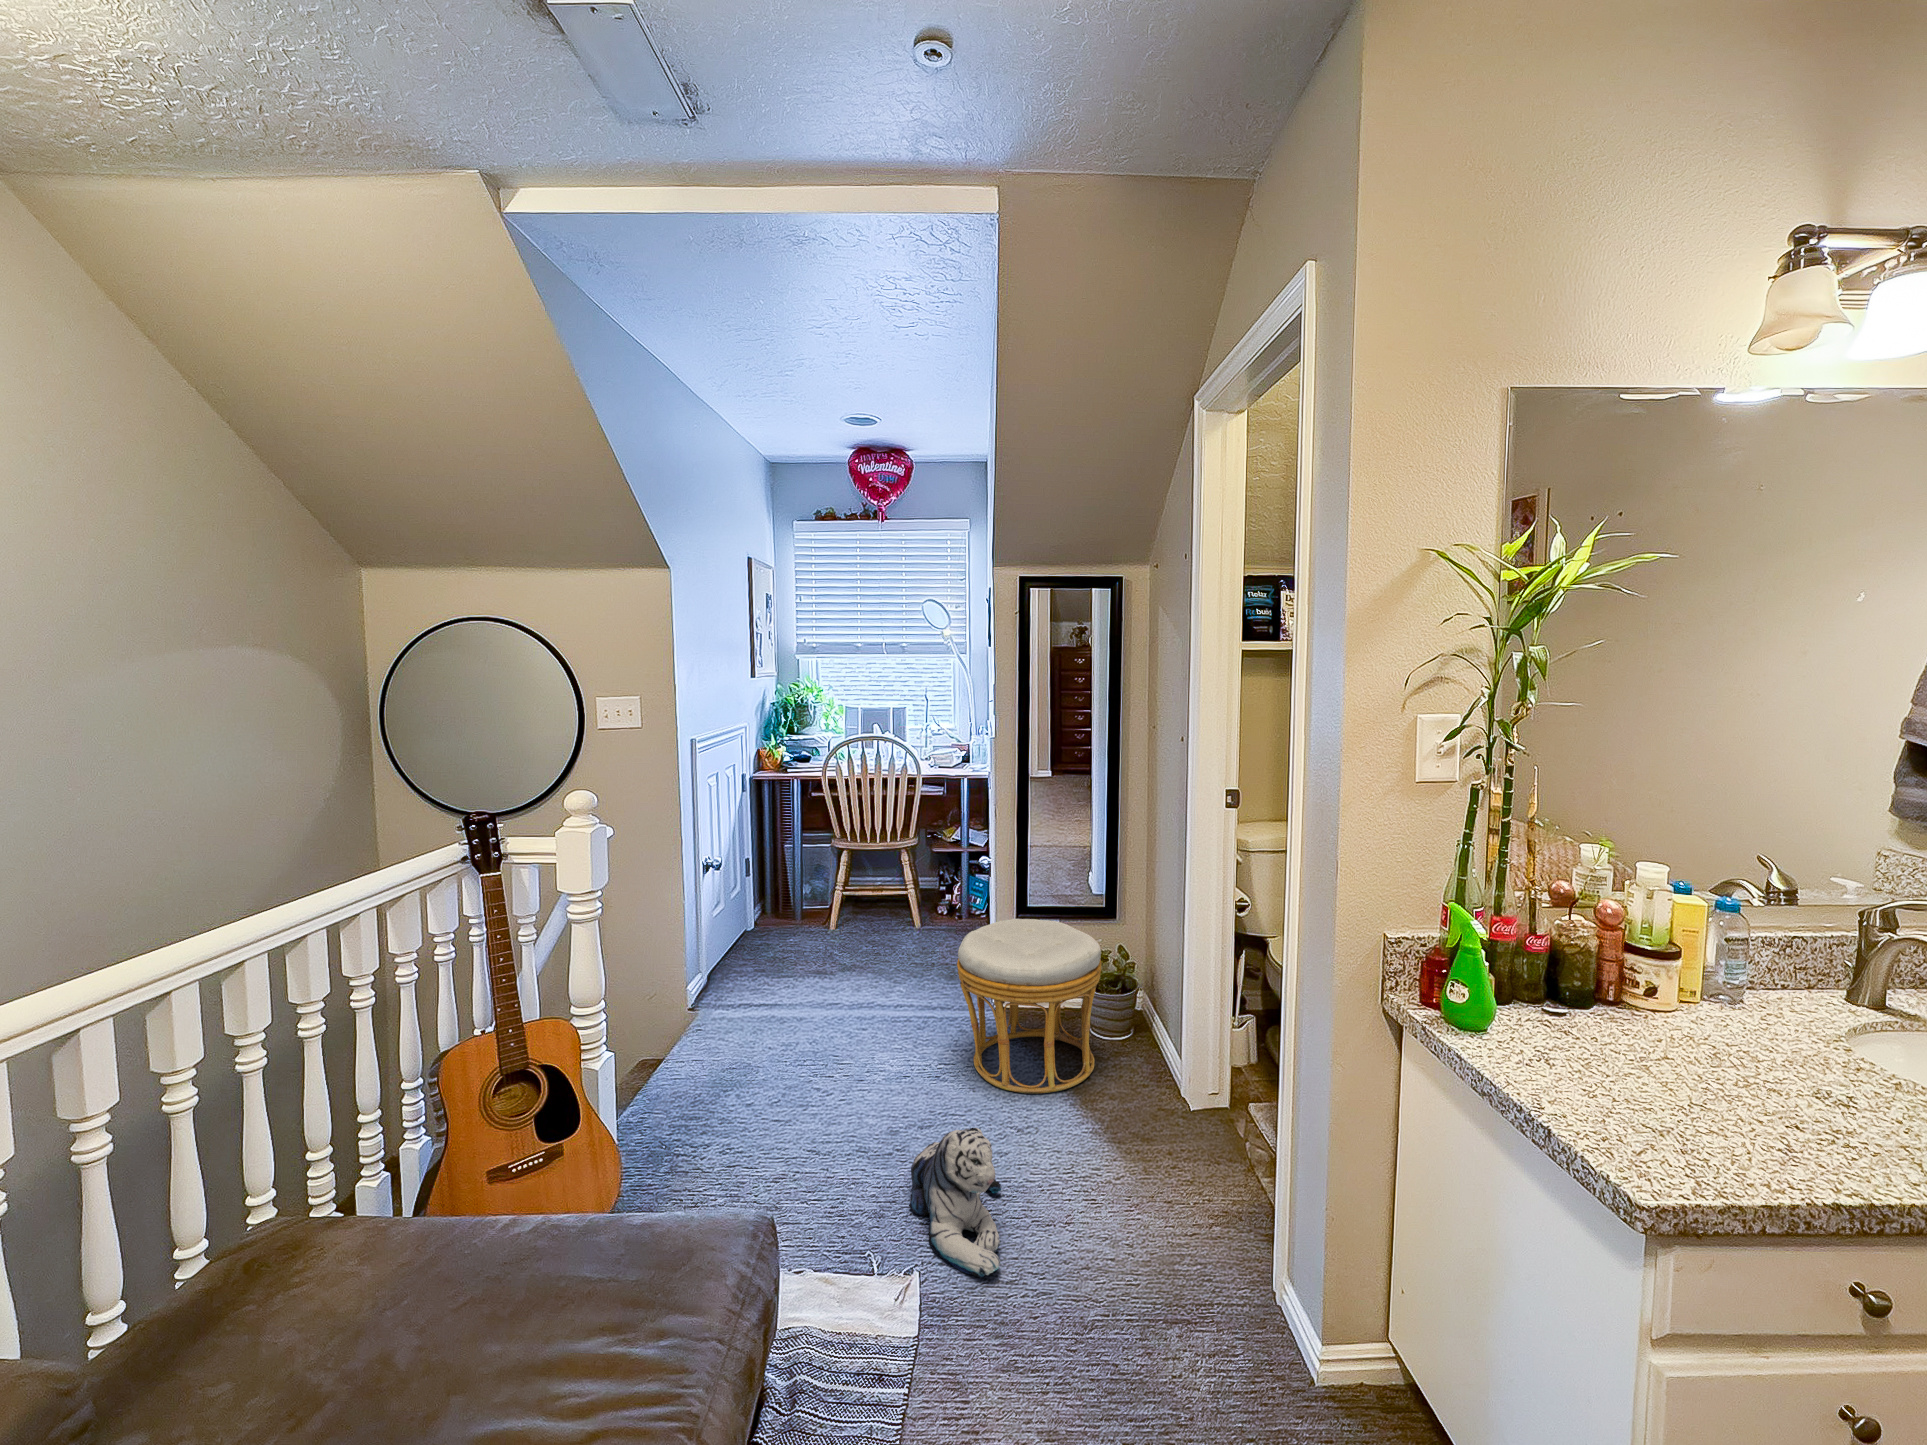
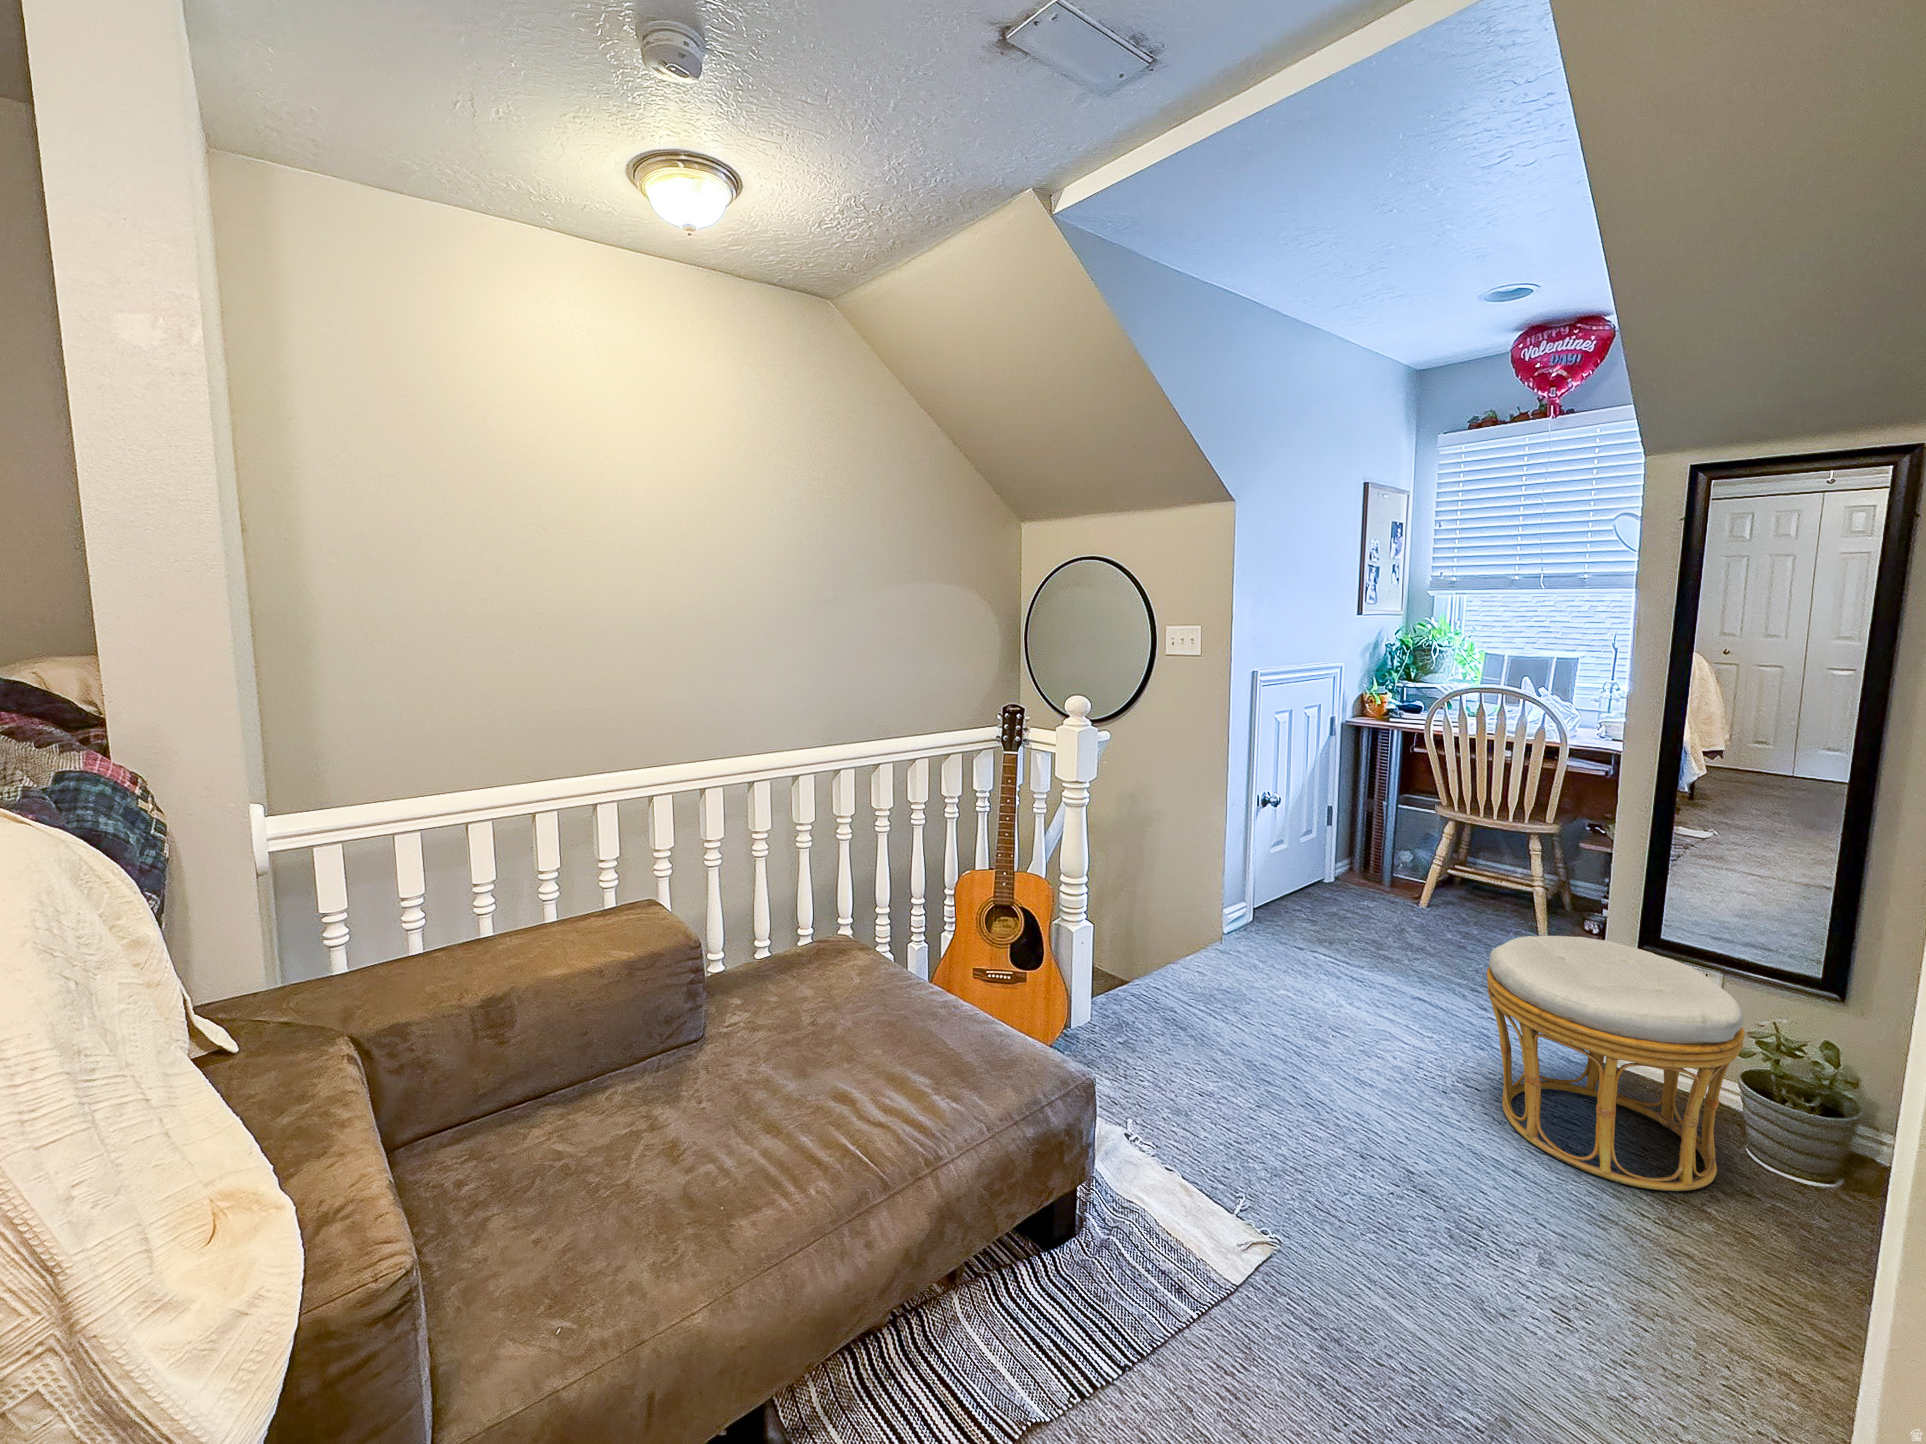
plush toy: present [909,1128,1001,1278] -> none [1311,1123,1437,1296]

